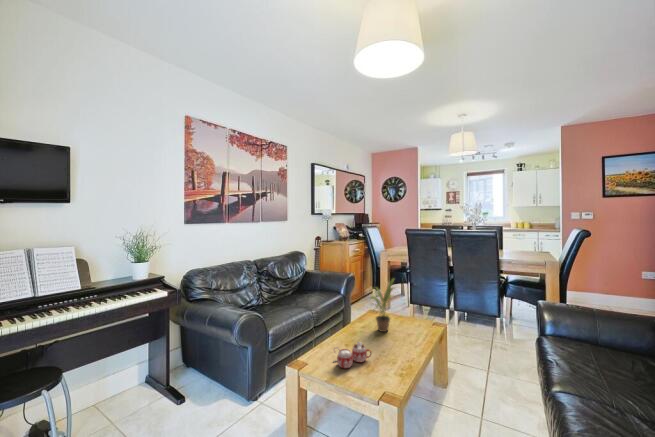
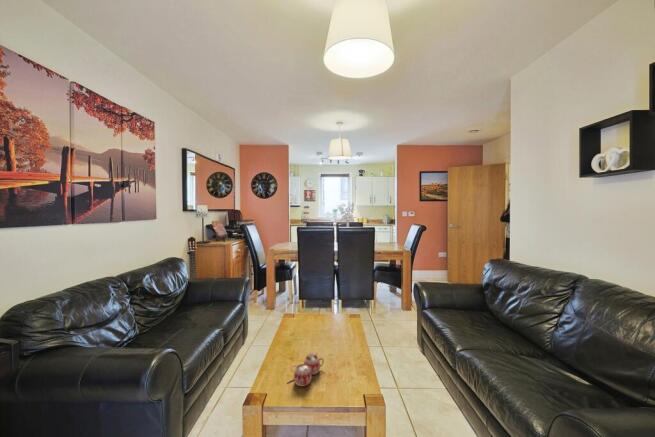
potted plant: present [371,279,394,332] -> none [293,279,330,336]

